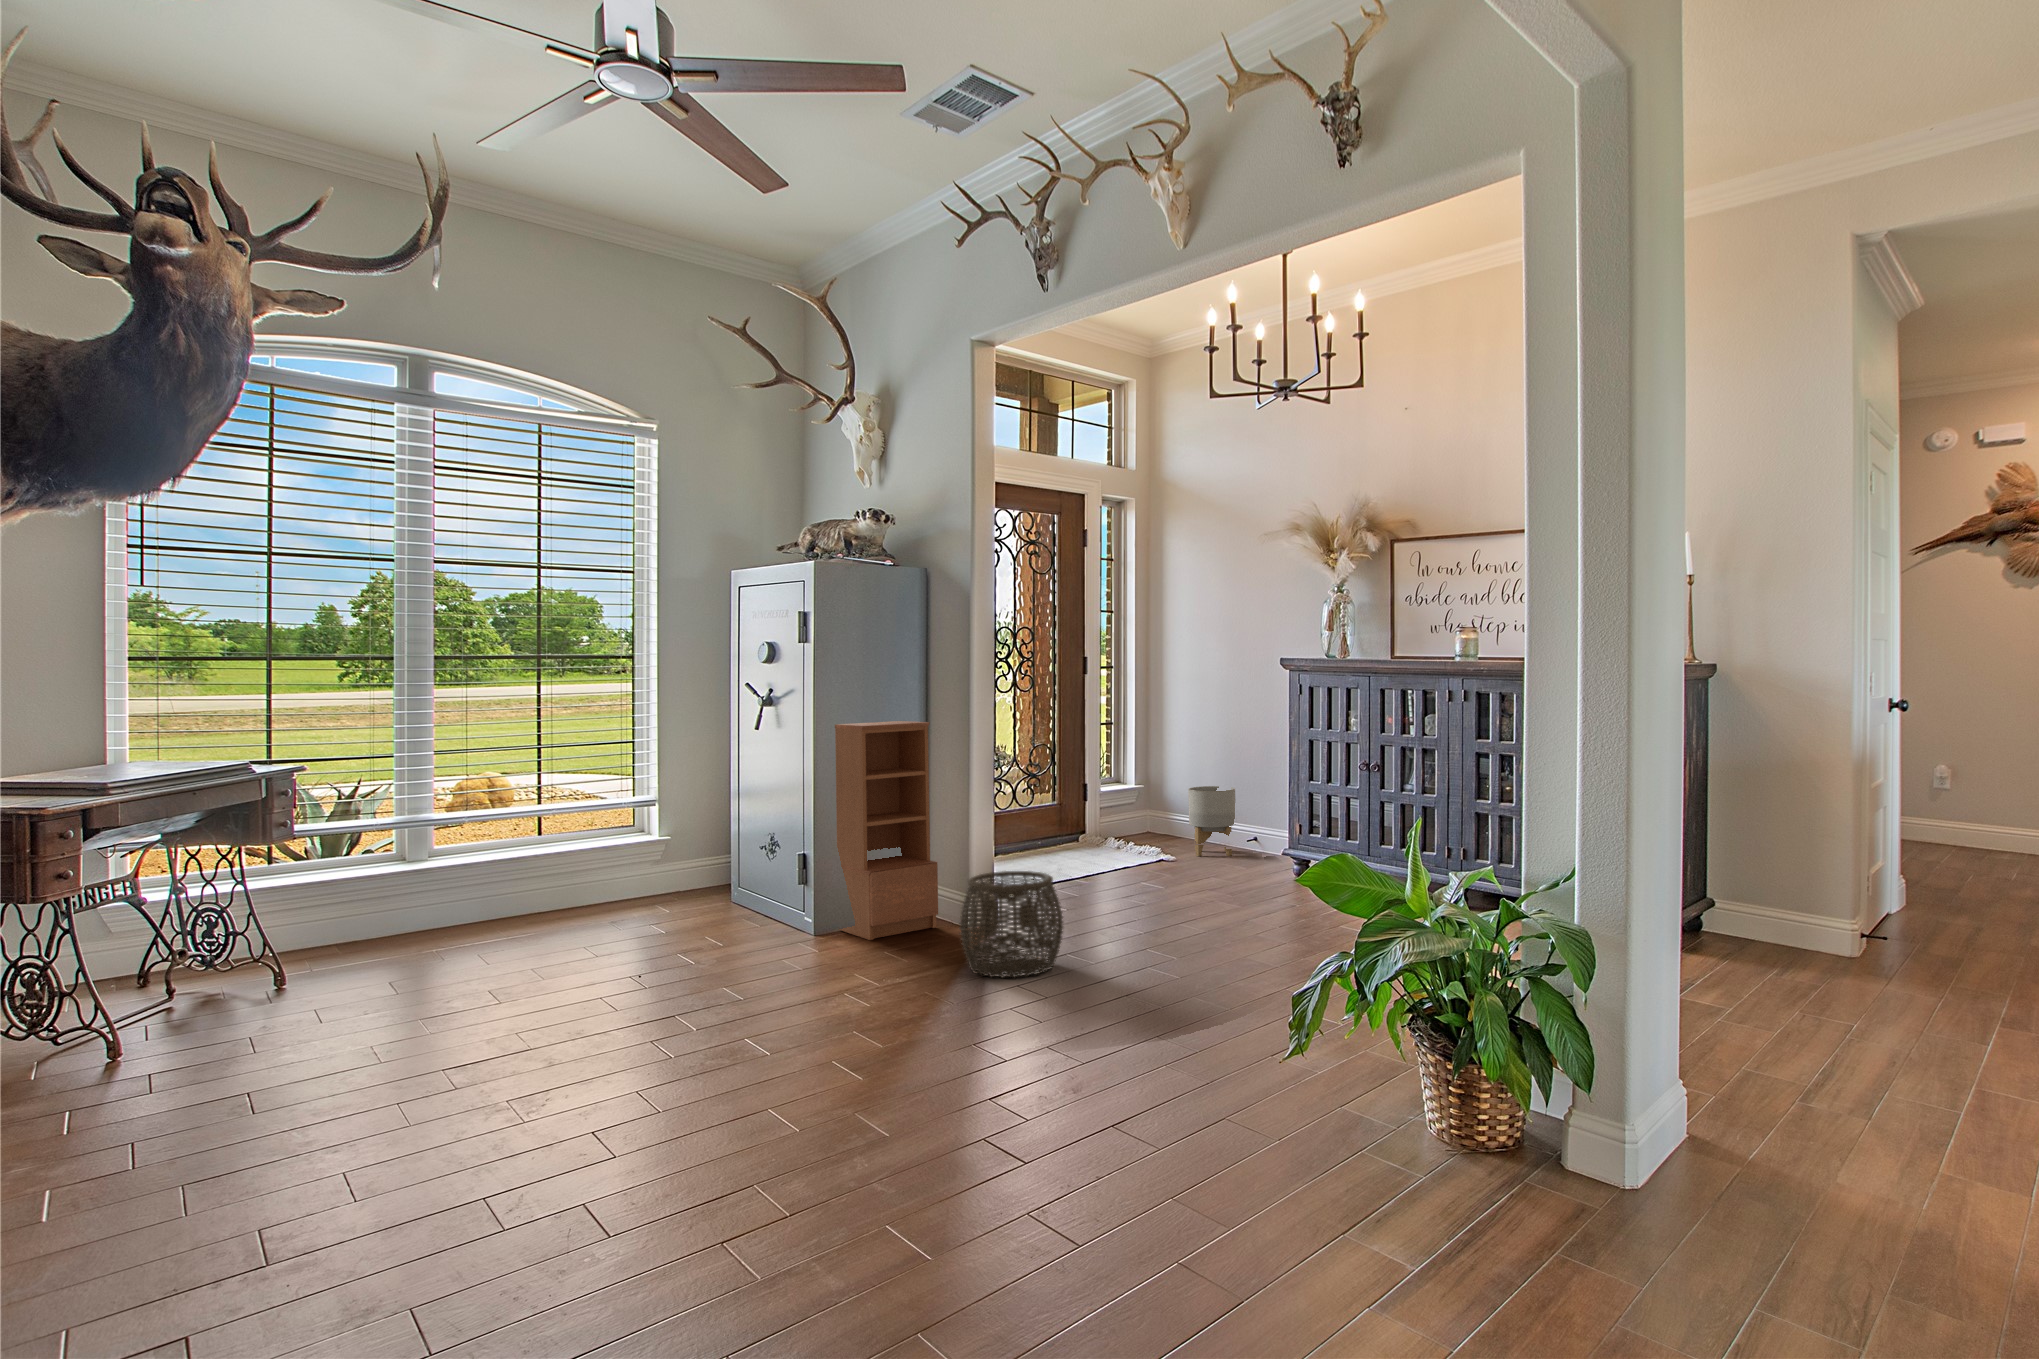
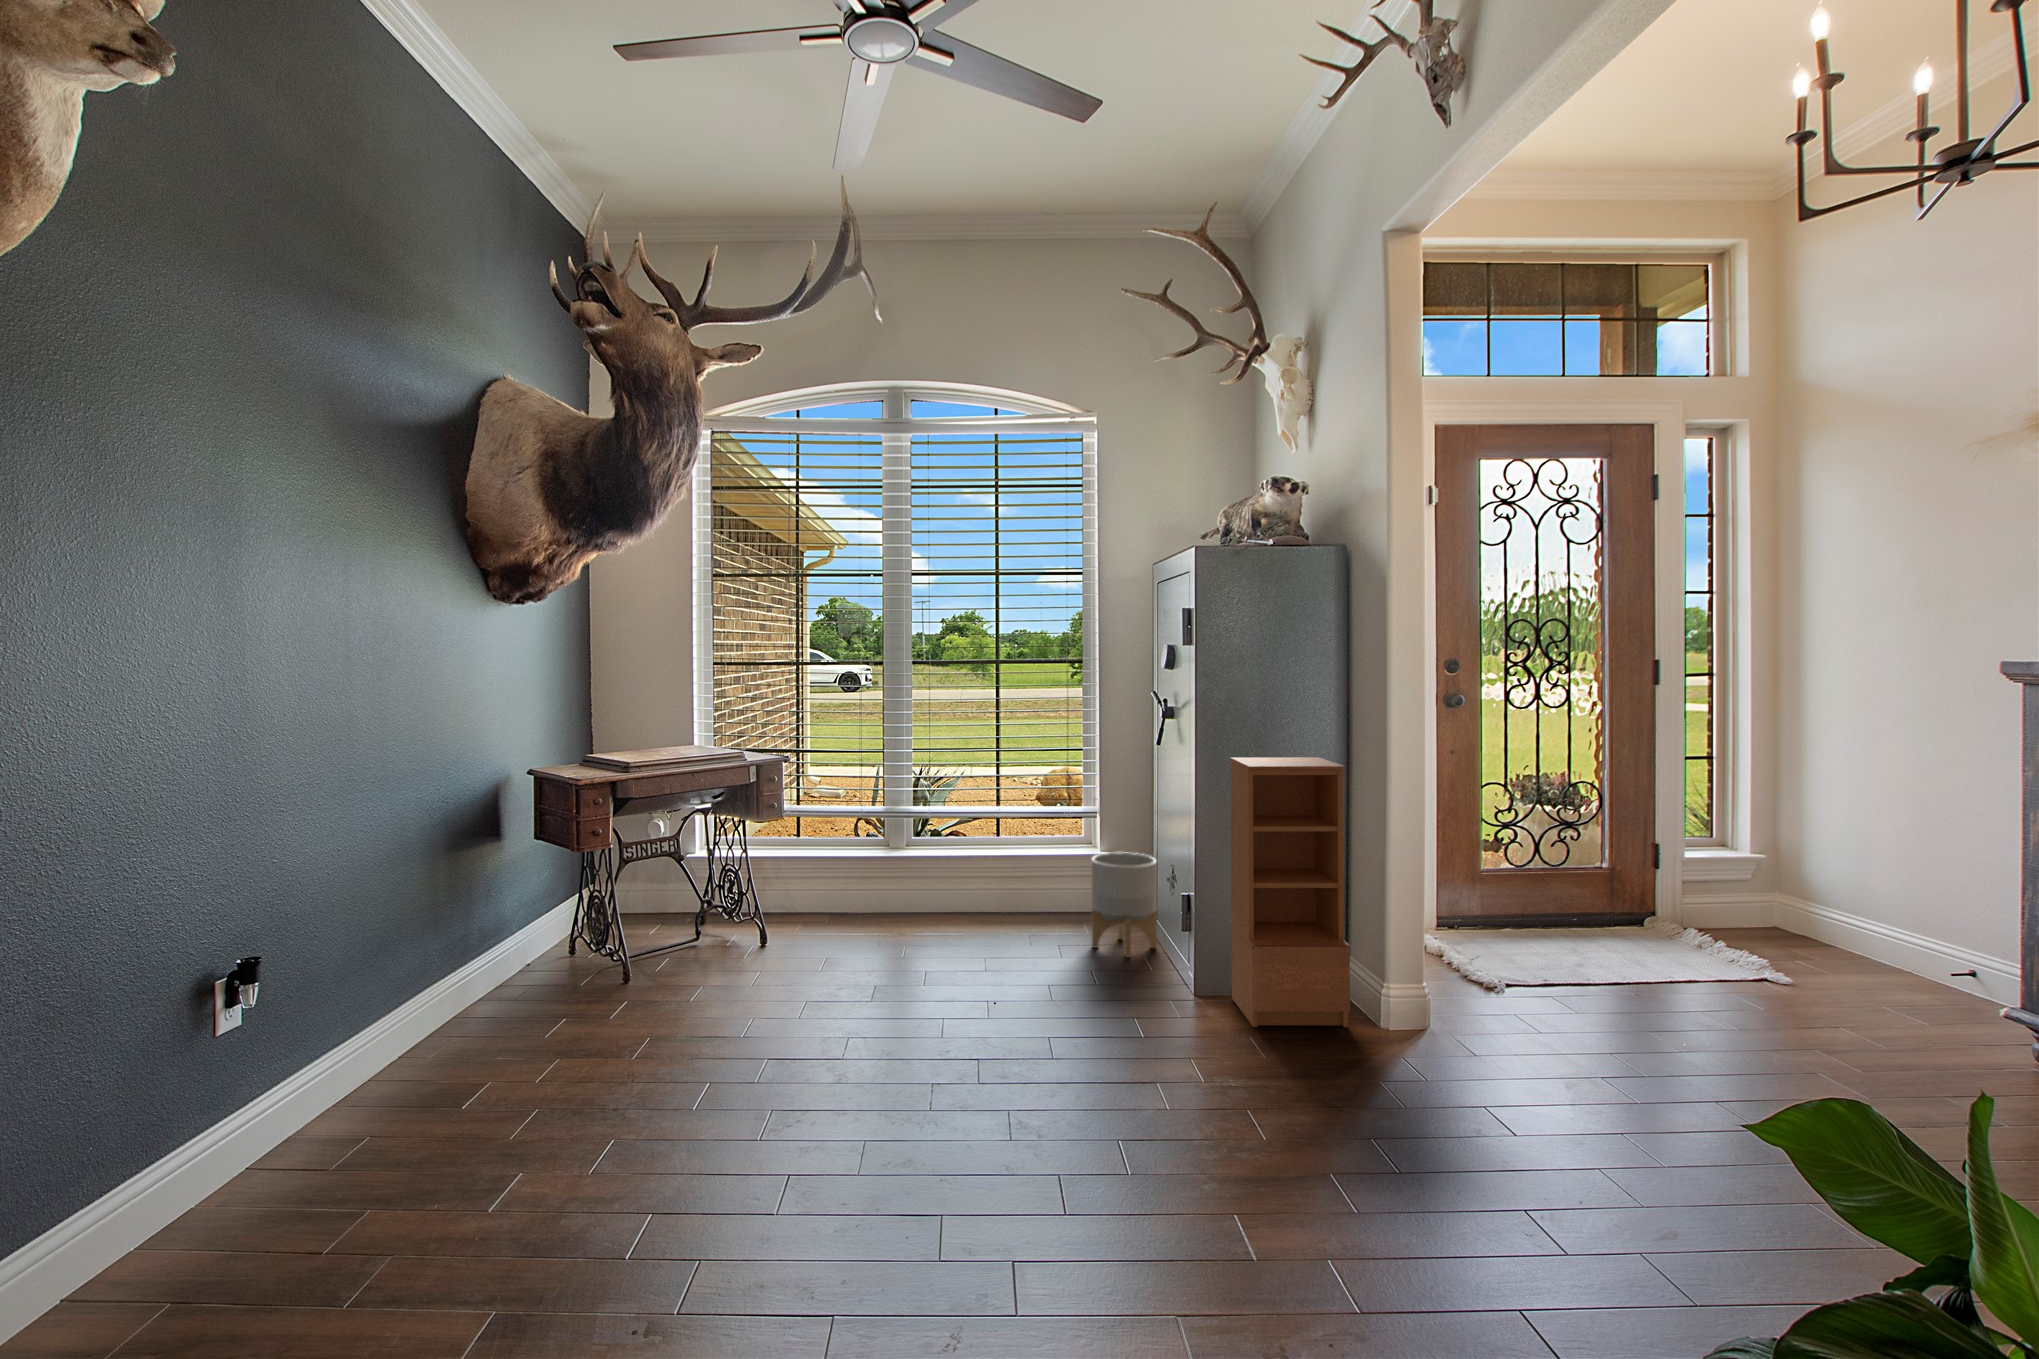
planter: present [1188,786,1235,856] -> present [1092,852,1157,957]
woven basket: present [959,871,1063,978] -> none [1317,996,1479,1173]

